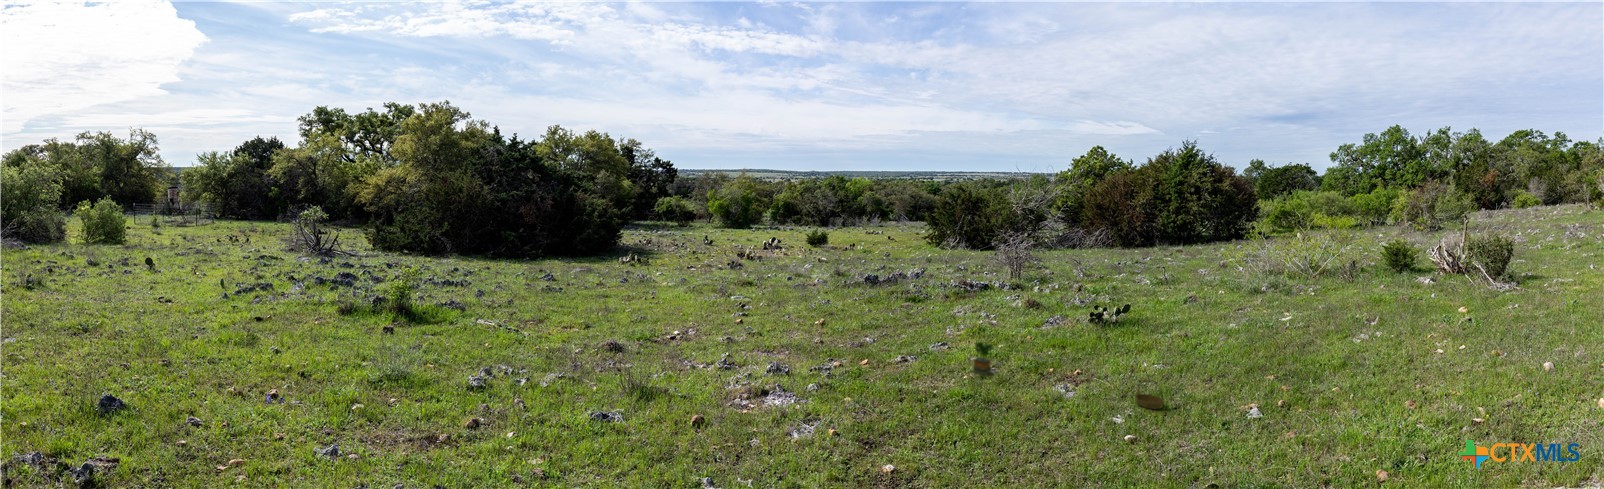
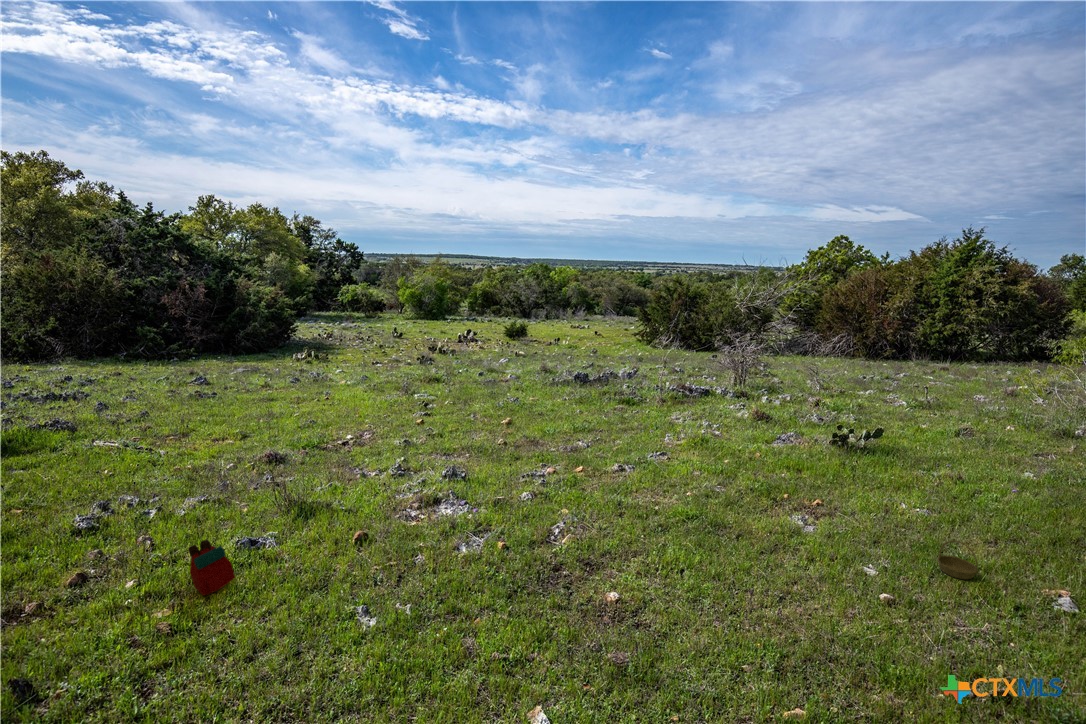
potted tree: present [974,342,993,375] -> none [725,481,753,525]
backpack: none [579,367,609,404] -> present [188,539,235,595]

